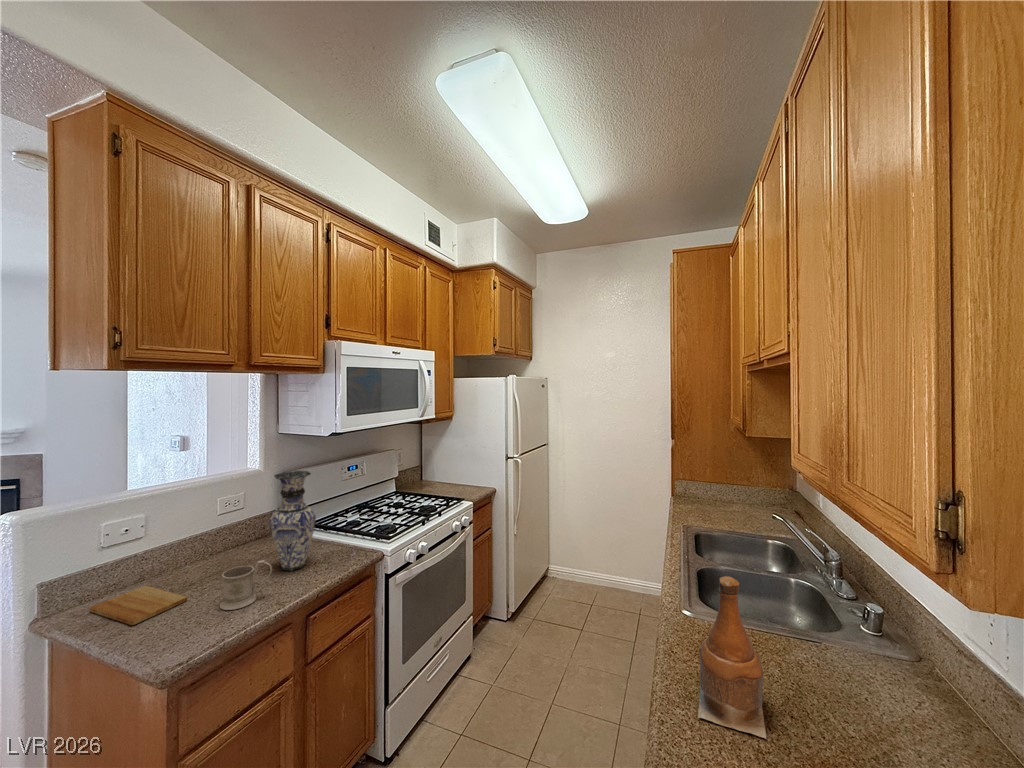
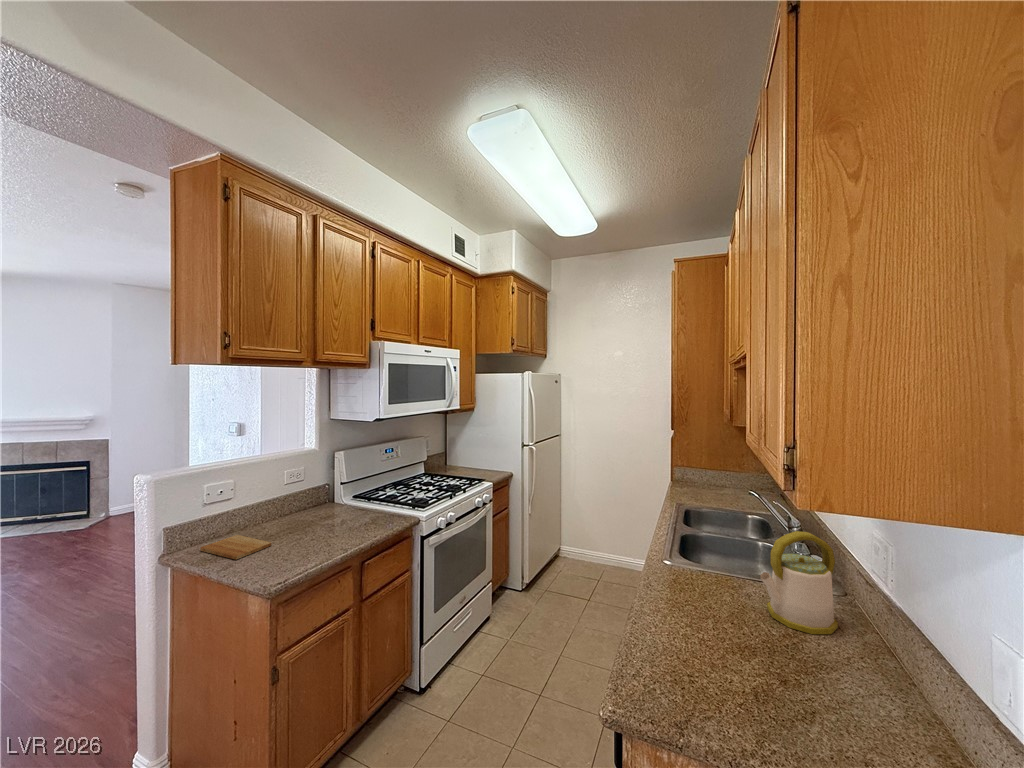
vase: present [270,471,316,571] -> none [330,448,367,528]
mug: present [220,560,272,610] -> none [298,515,337,552]
bottle: present [698,576,766,739] -> none [664,521,714,635]
kettle: none [821,587,928,733] -> present [760,531,838,634]

